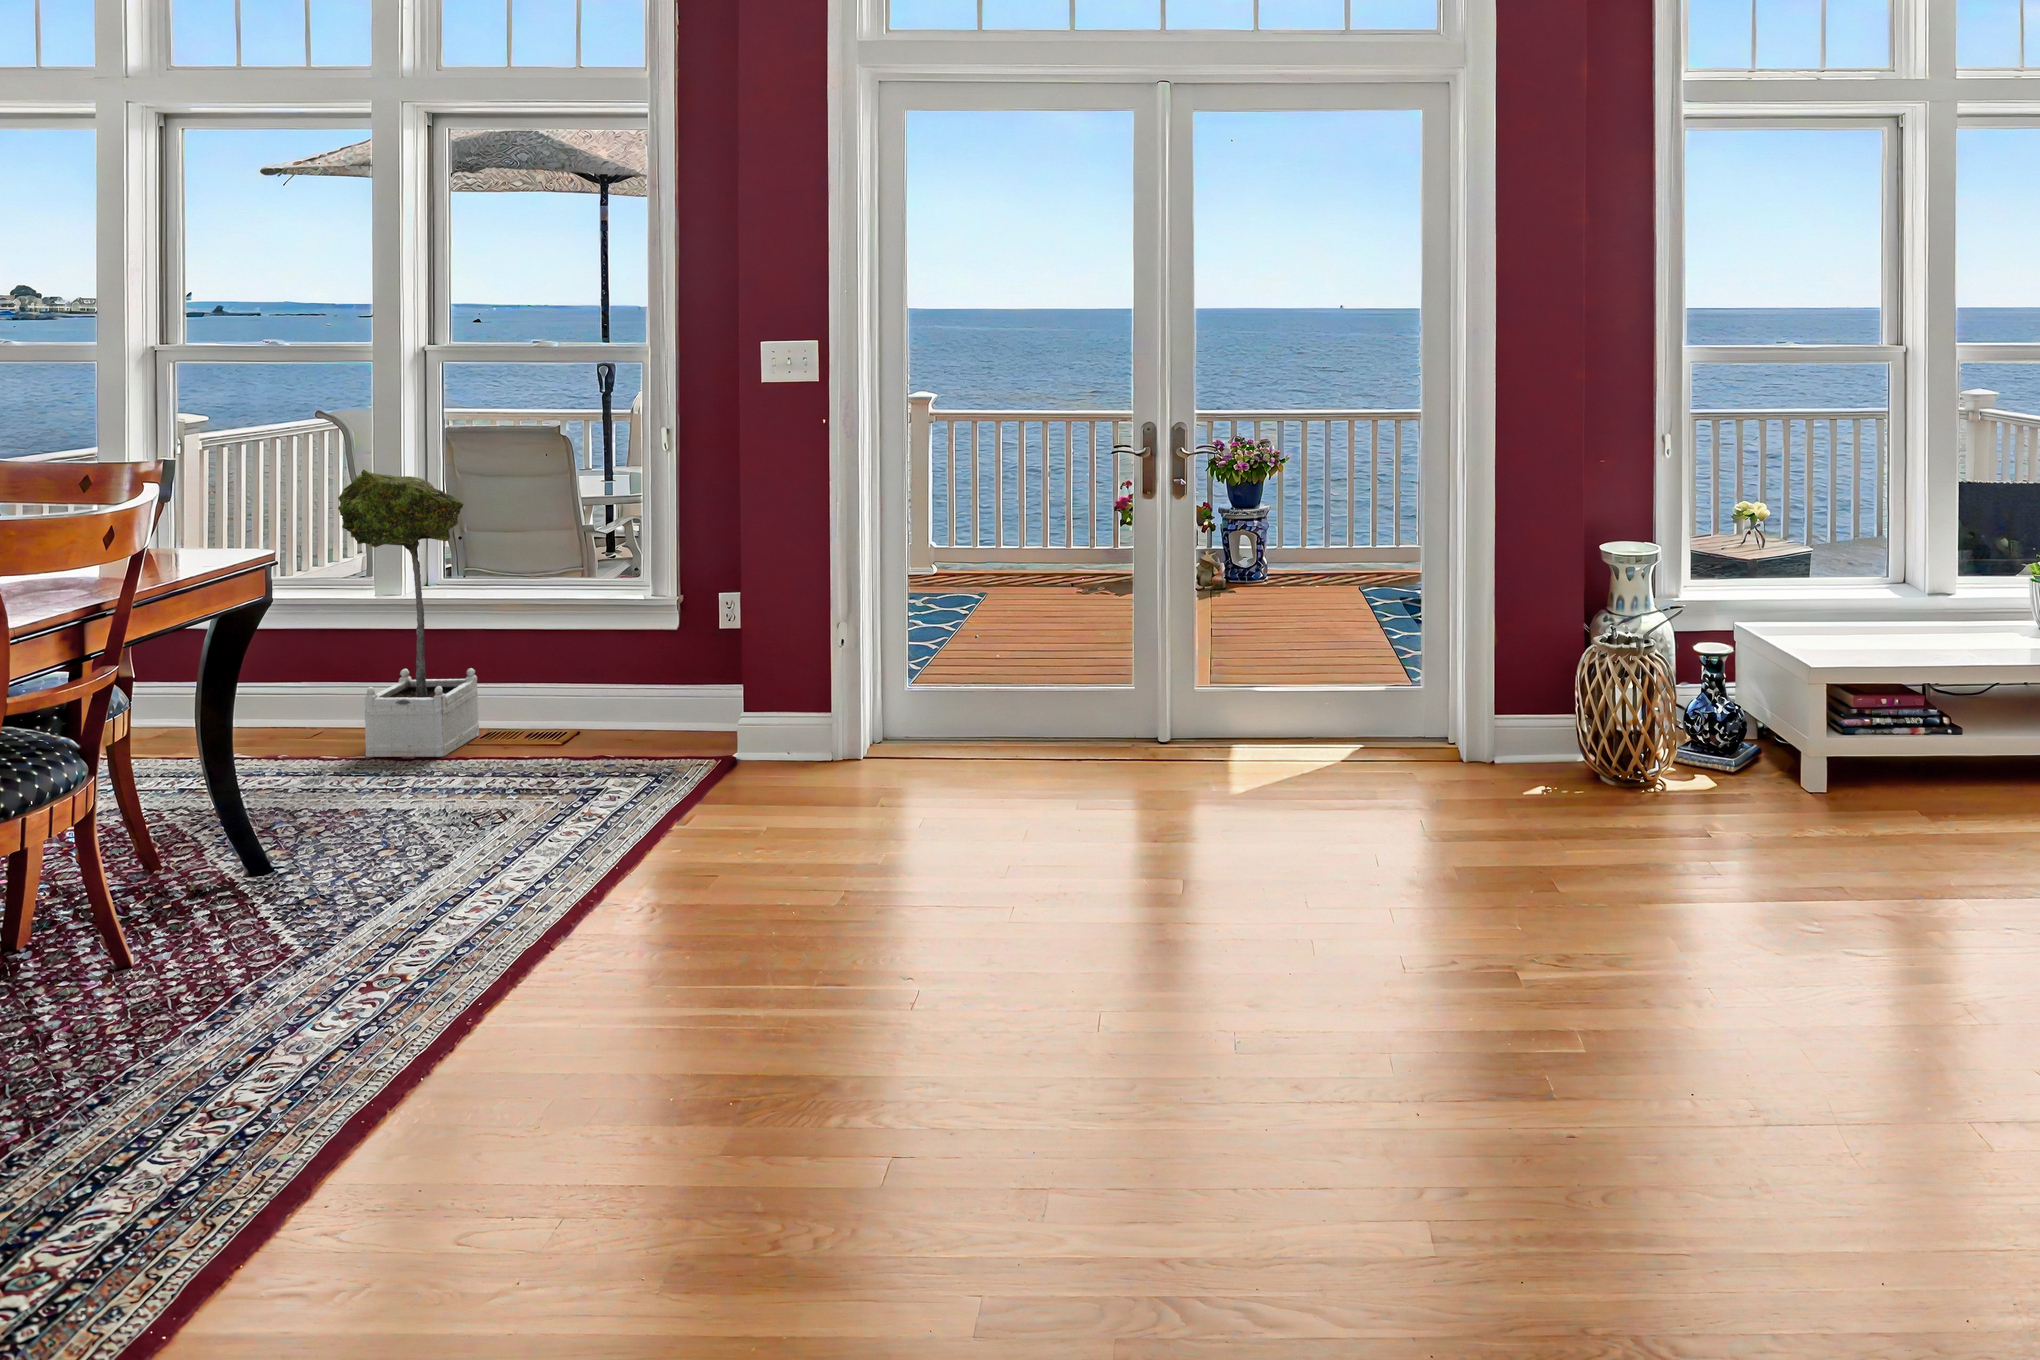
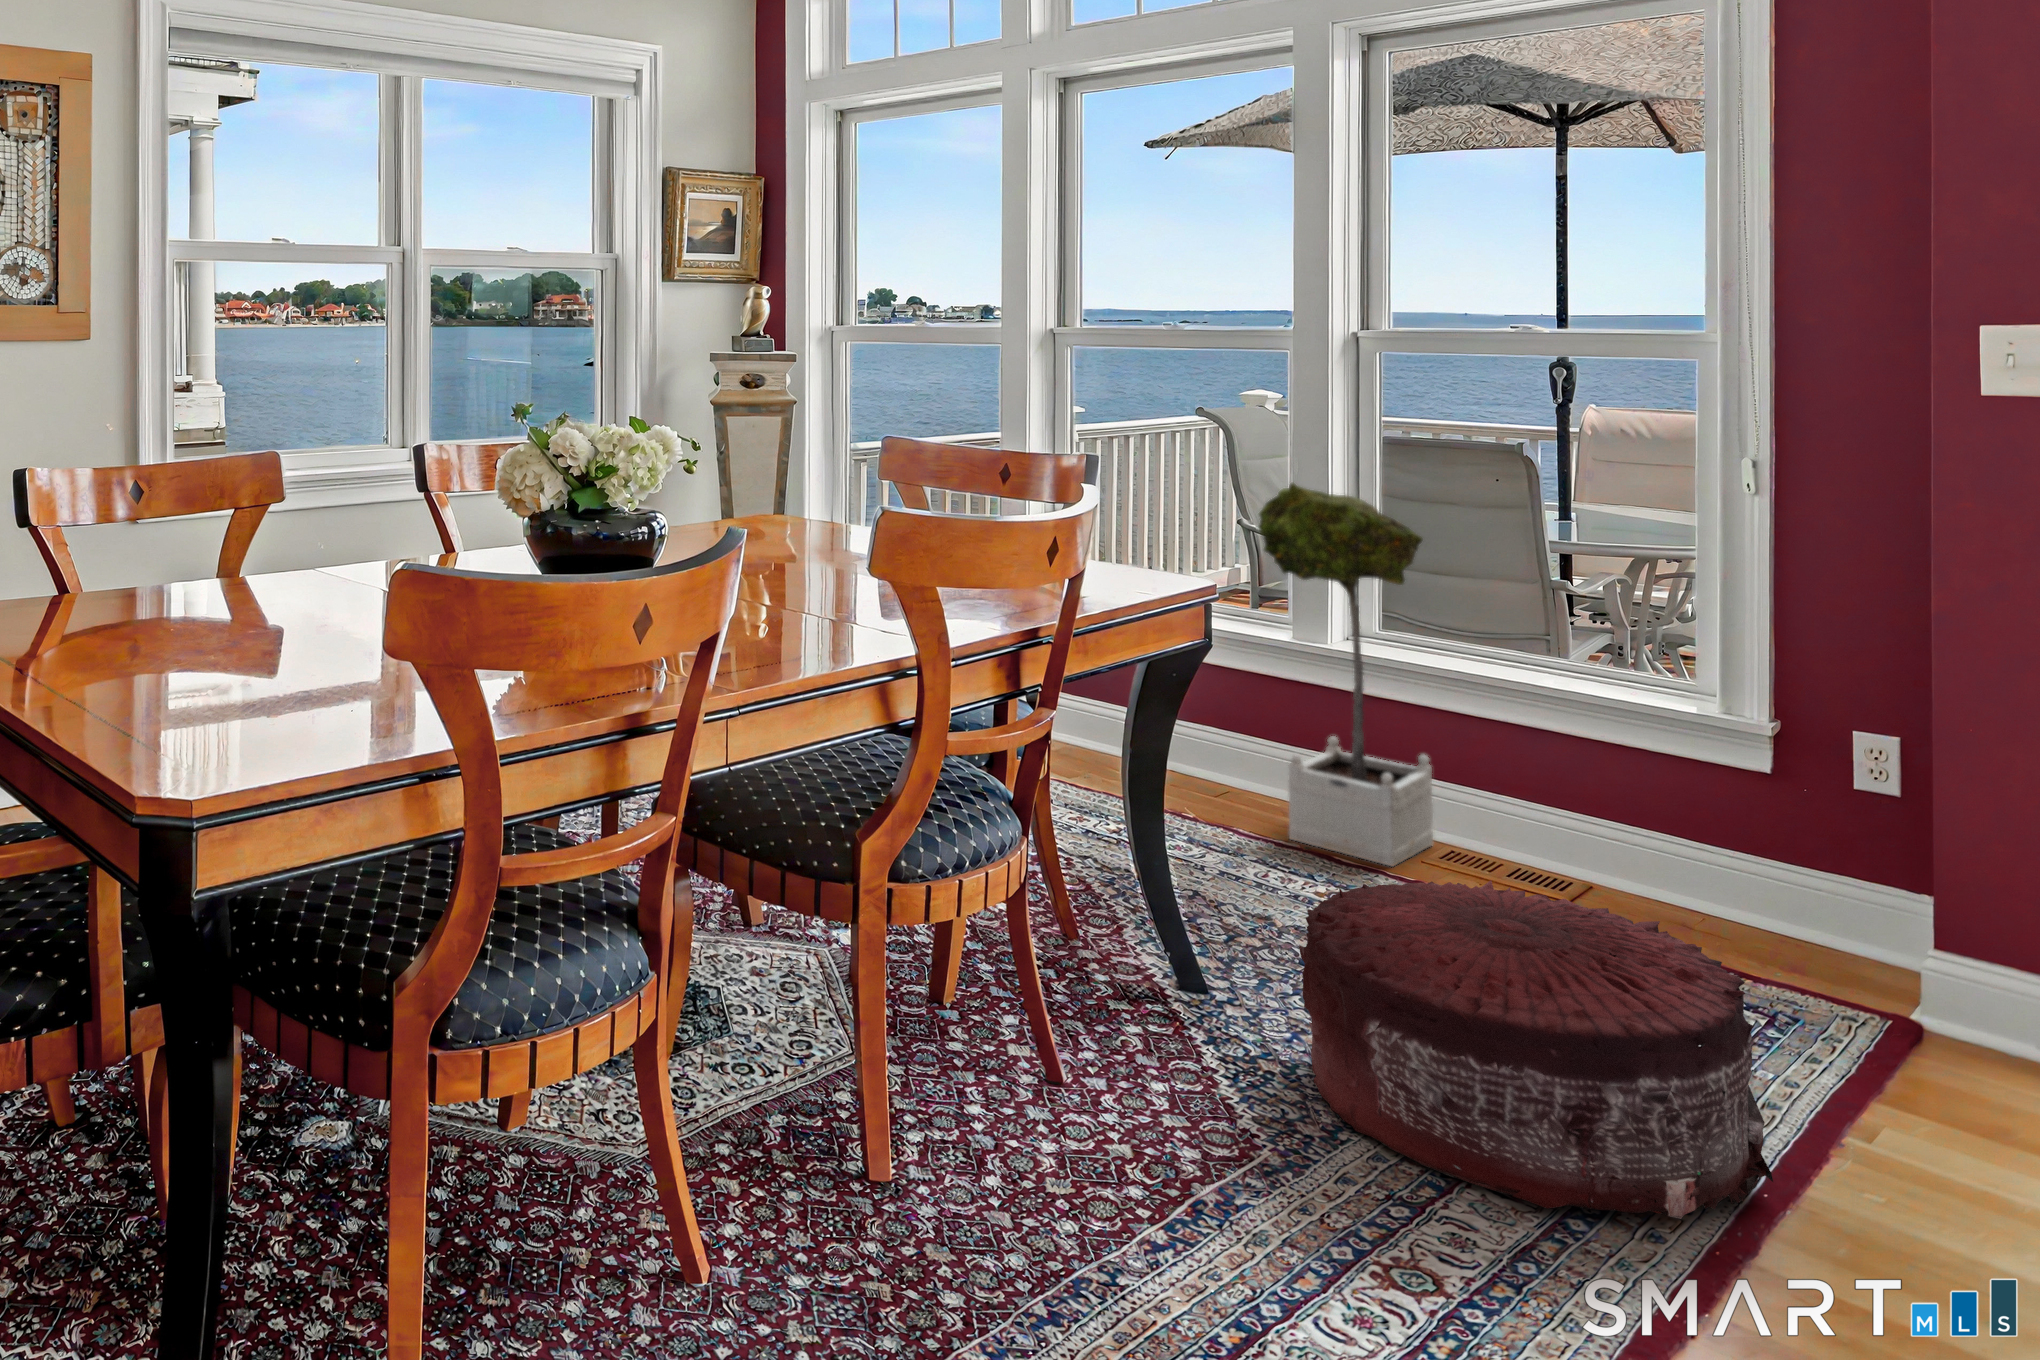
pouf: none [333,730,618,924] -> present [1299,881,1773,1219]

